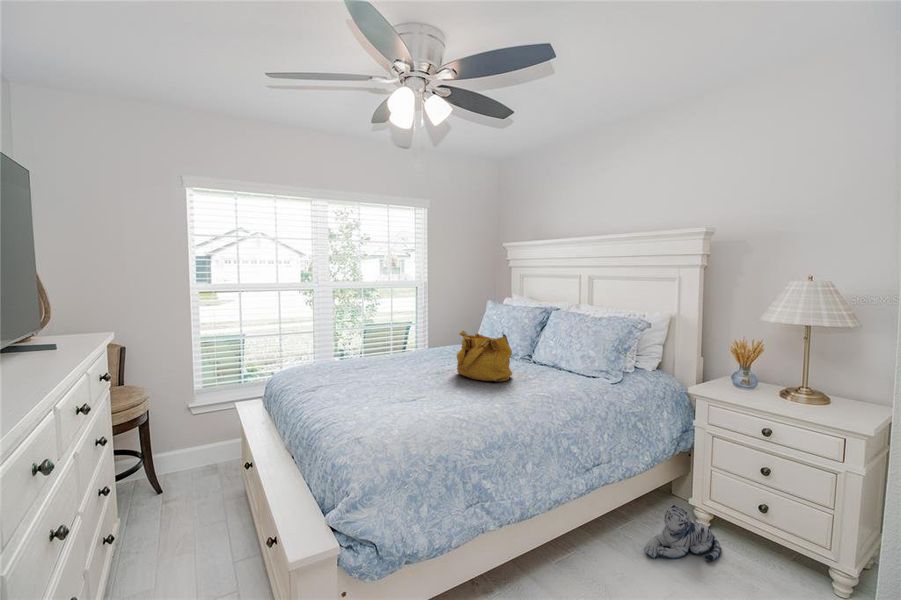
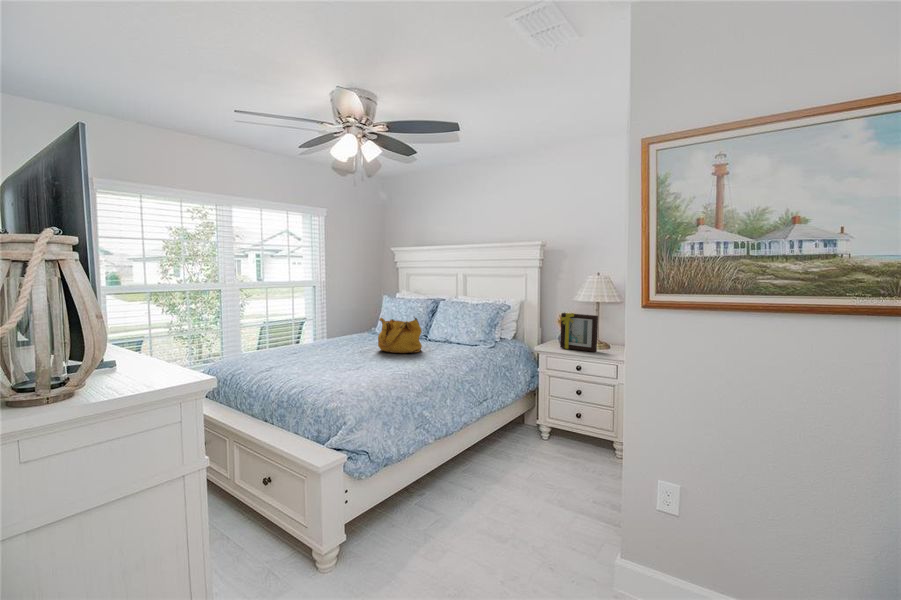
picture frame: none [733,339,808,409] -> present [560,313,598,352]
plush toy: present [644,504,721,561] -> none [515,422,557,457]

